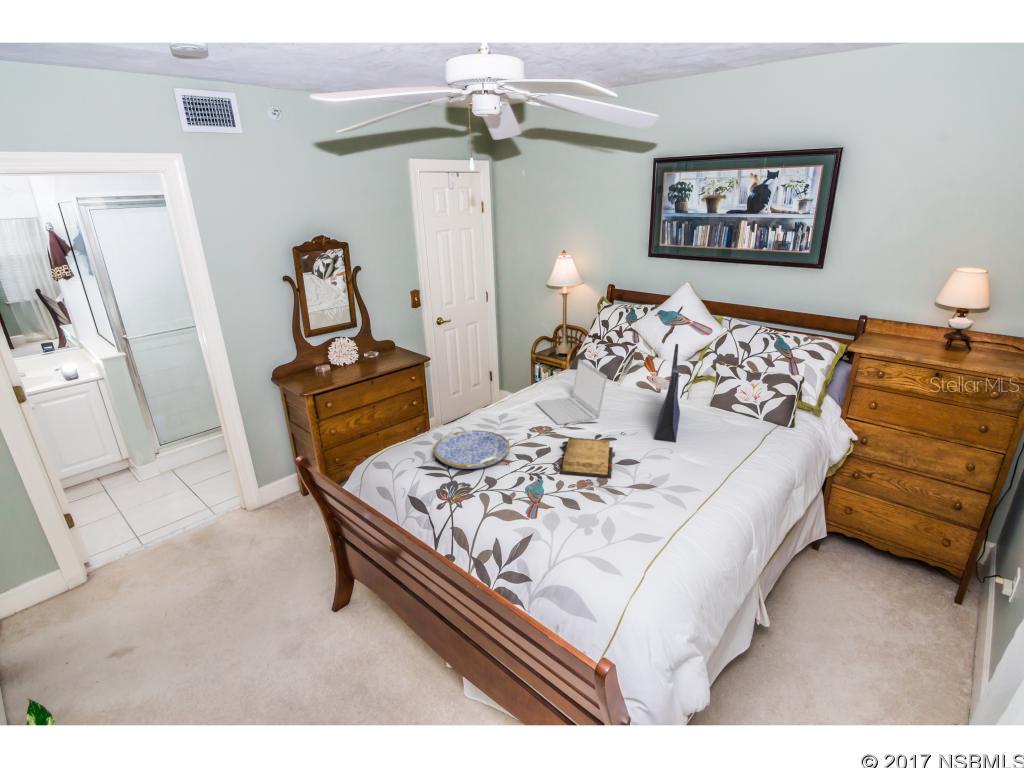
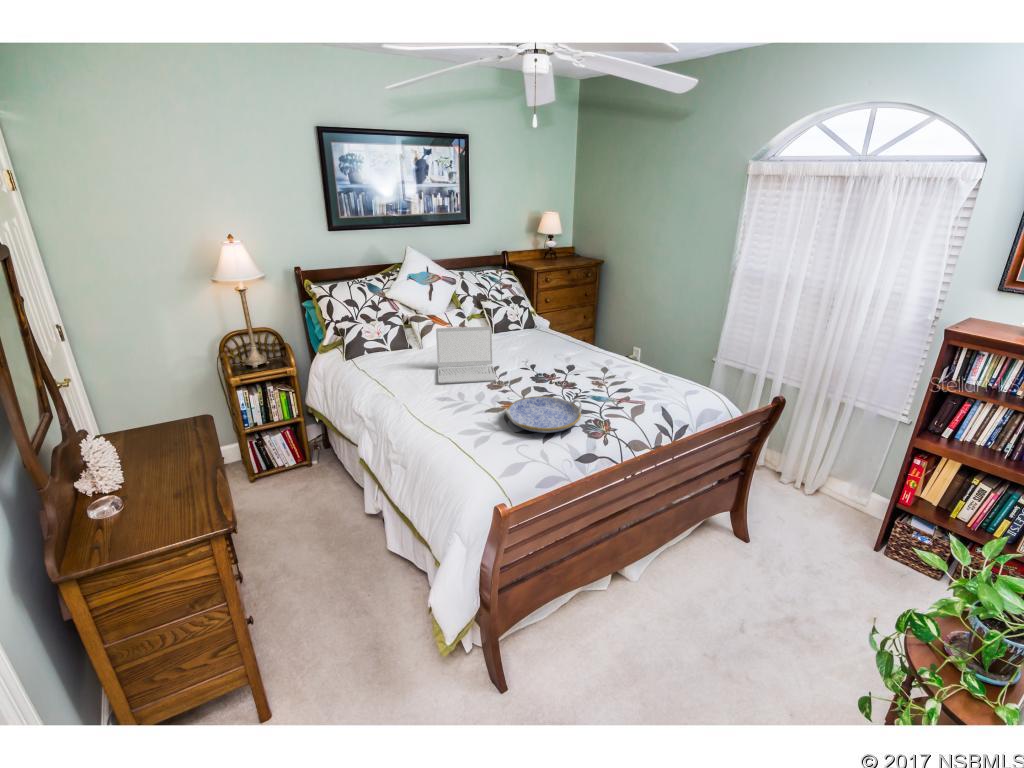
tote bag: present [654,344,680,442] -> none [490,284,550,356]
diary: present [560,437,613,479] -> none [540,362,597,390]

